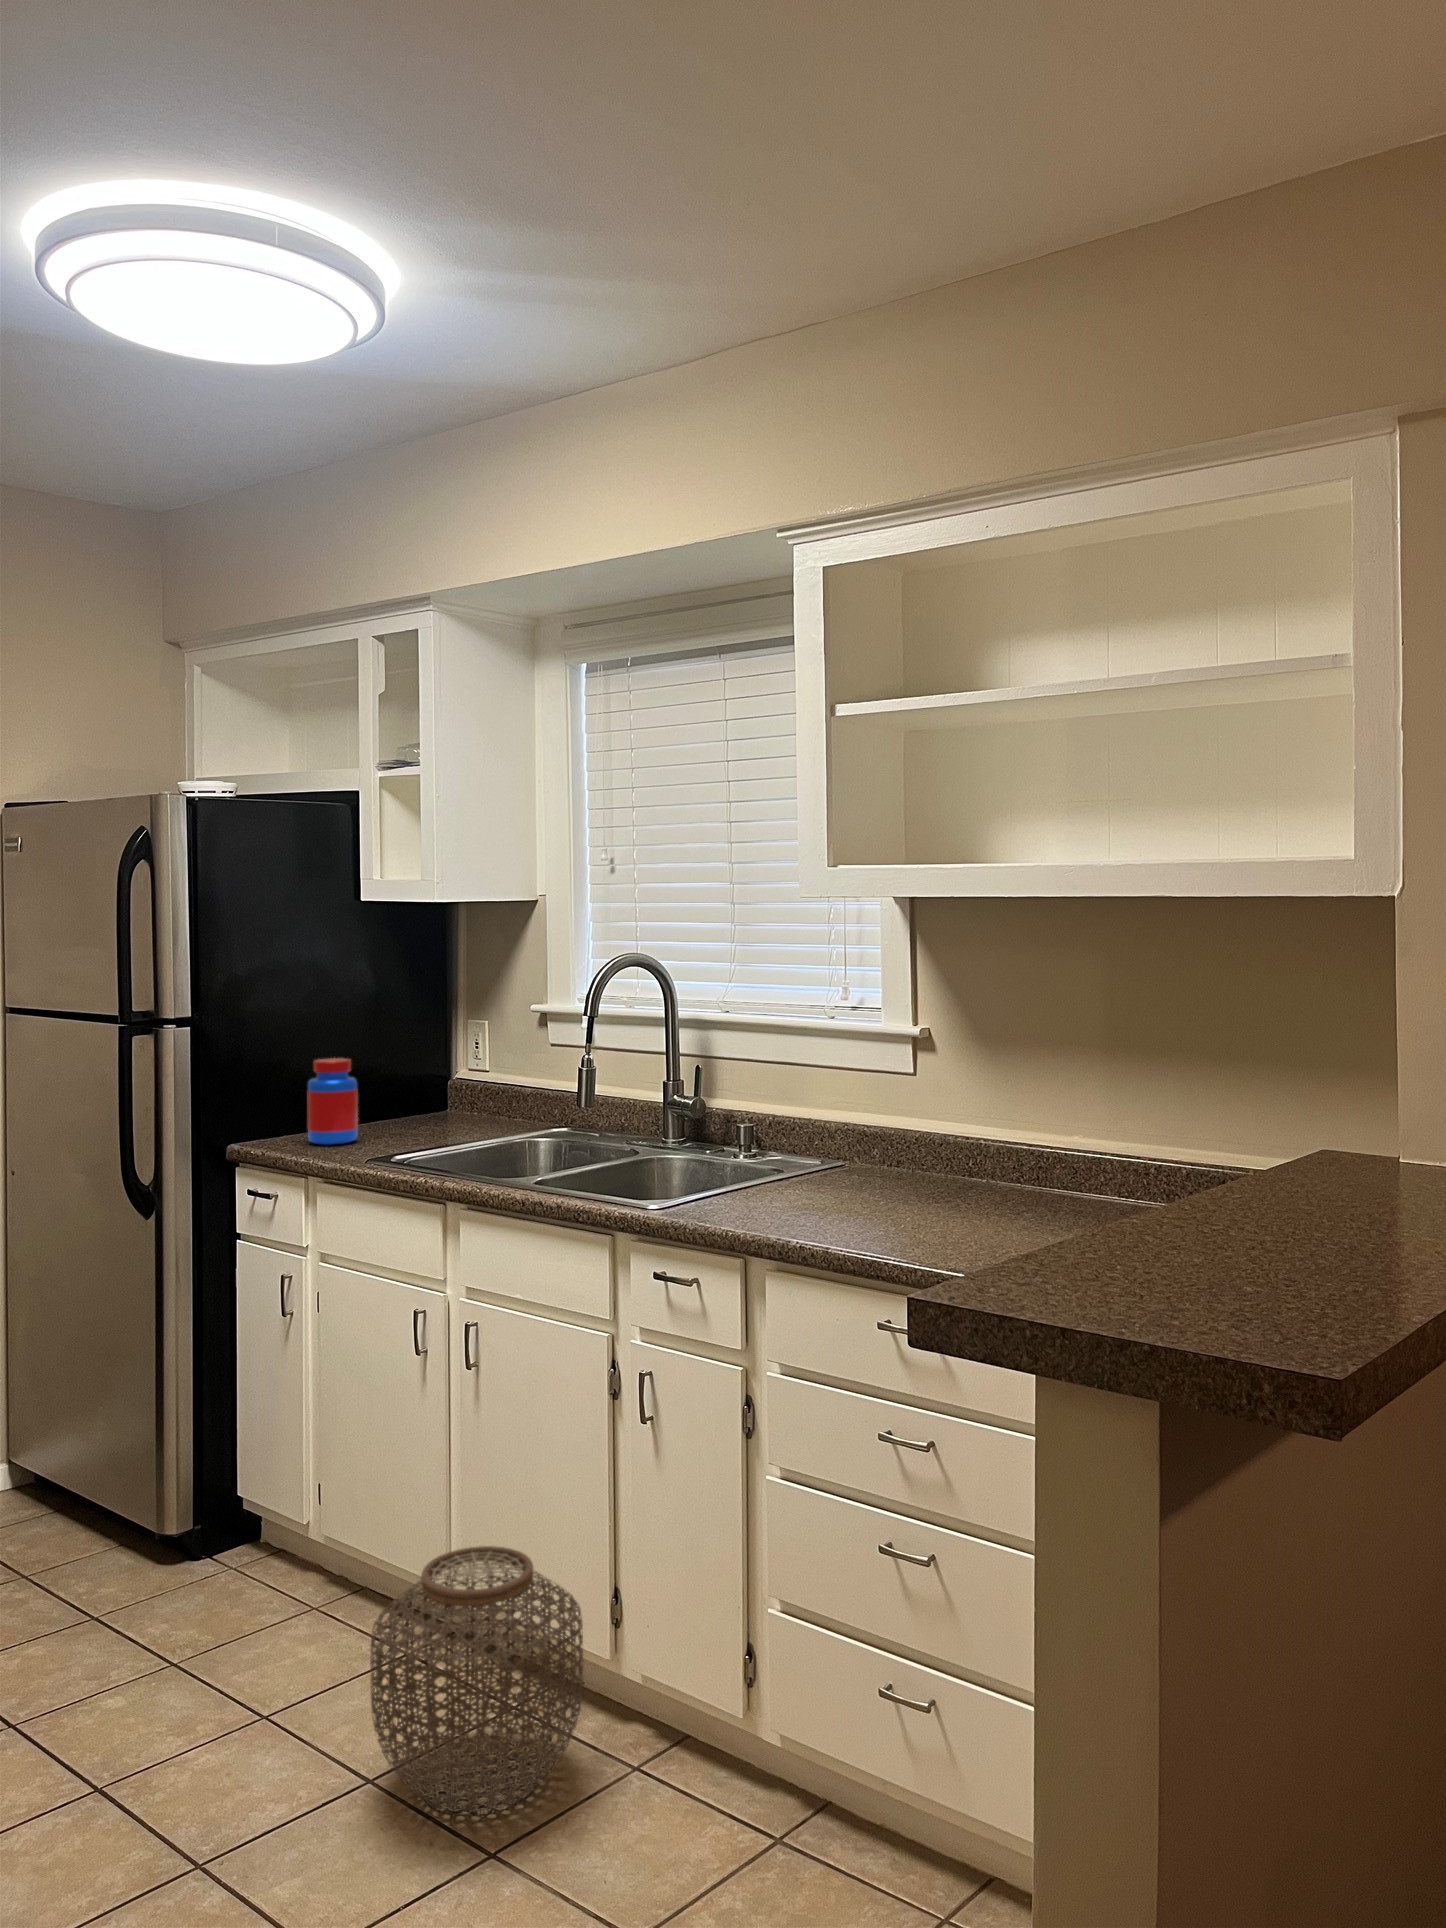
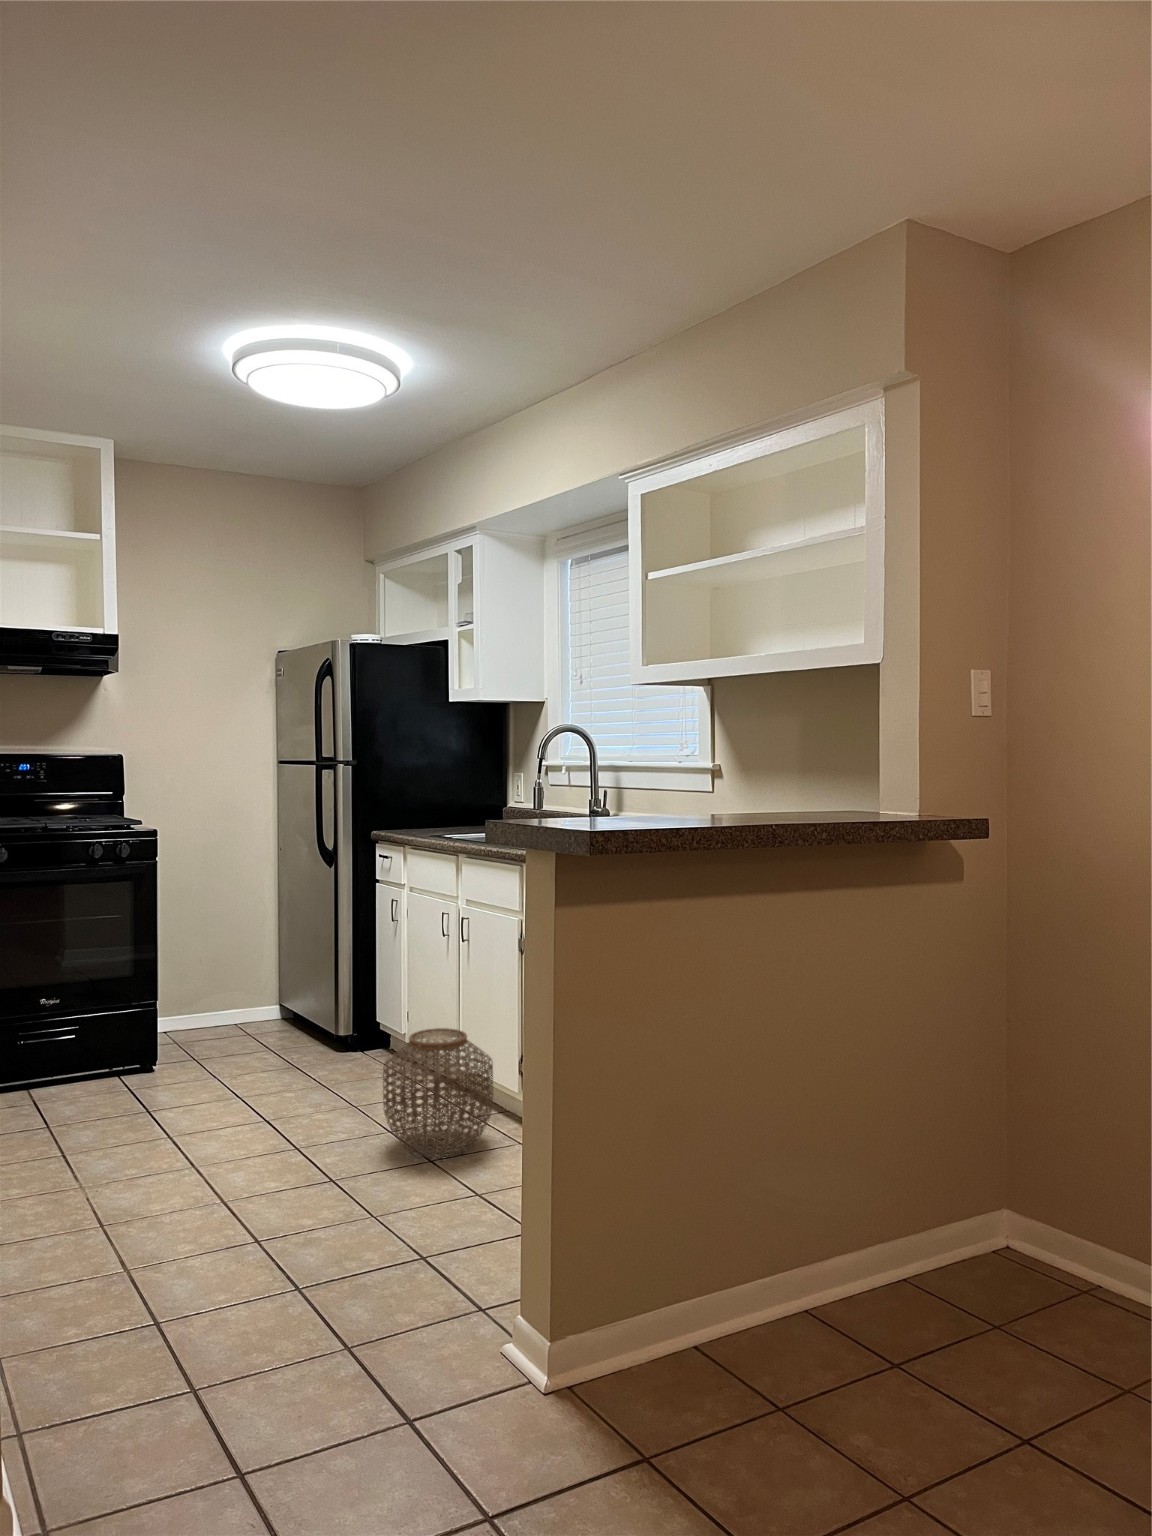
jar: present [308,1058,358,1145] -> none [411,786,437,832]

